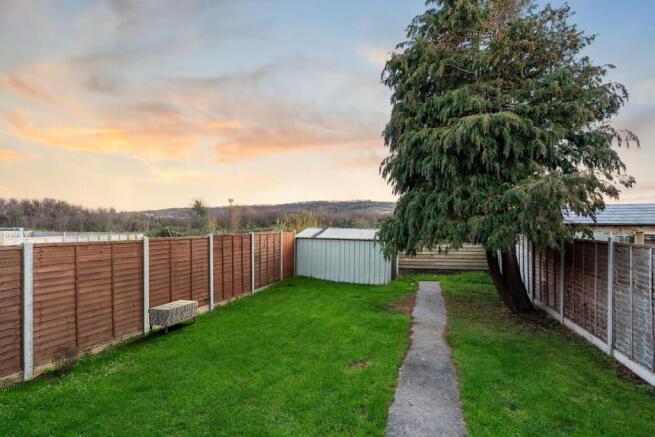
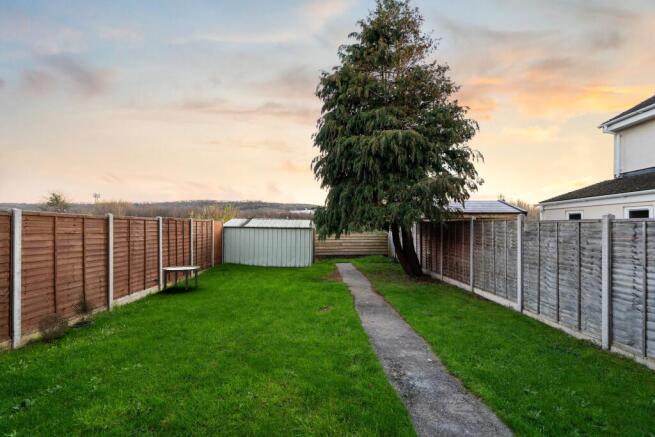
round table: none [212,285,251,313] -> present [162,266,200,290]
bench: present [148,300,198,334] -> none [111,278,157,308]
potted tree: none [92,319,118,357] -> present [71,294,93,327]

